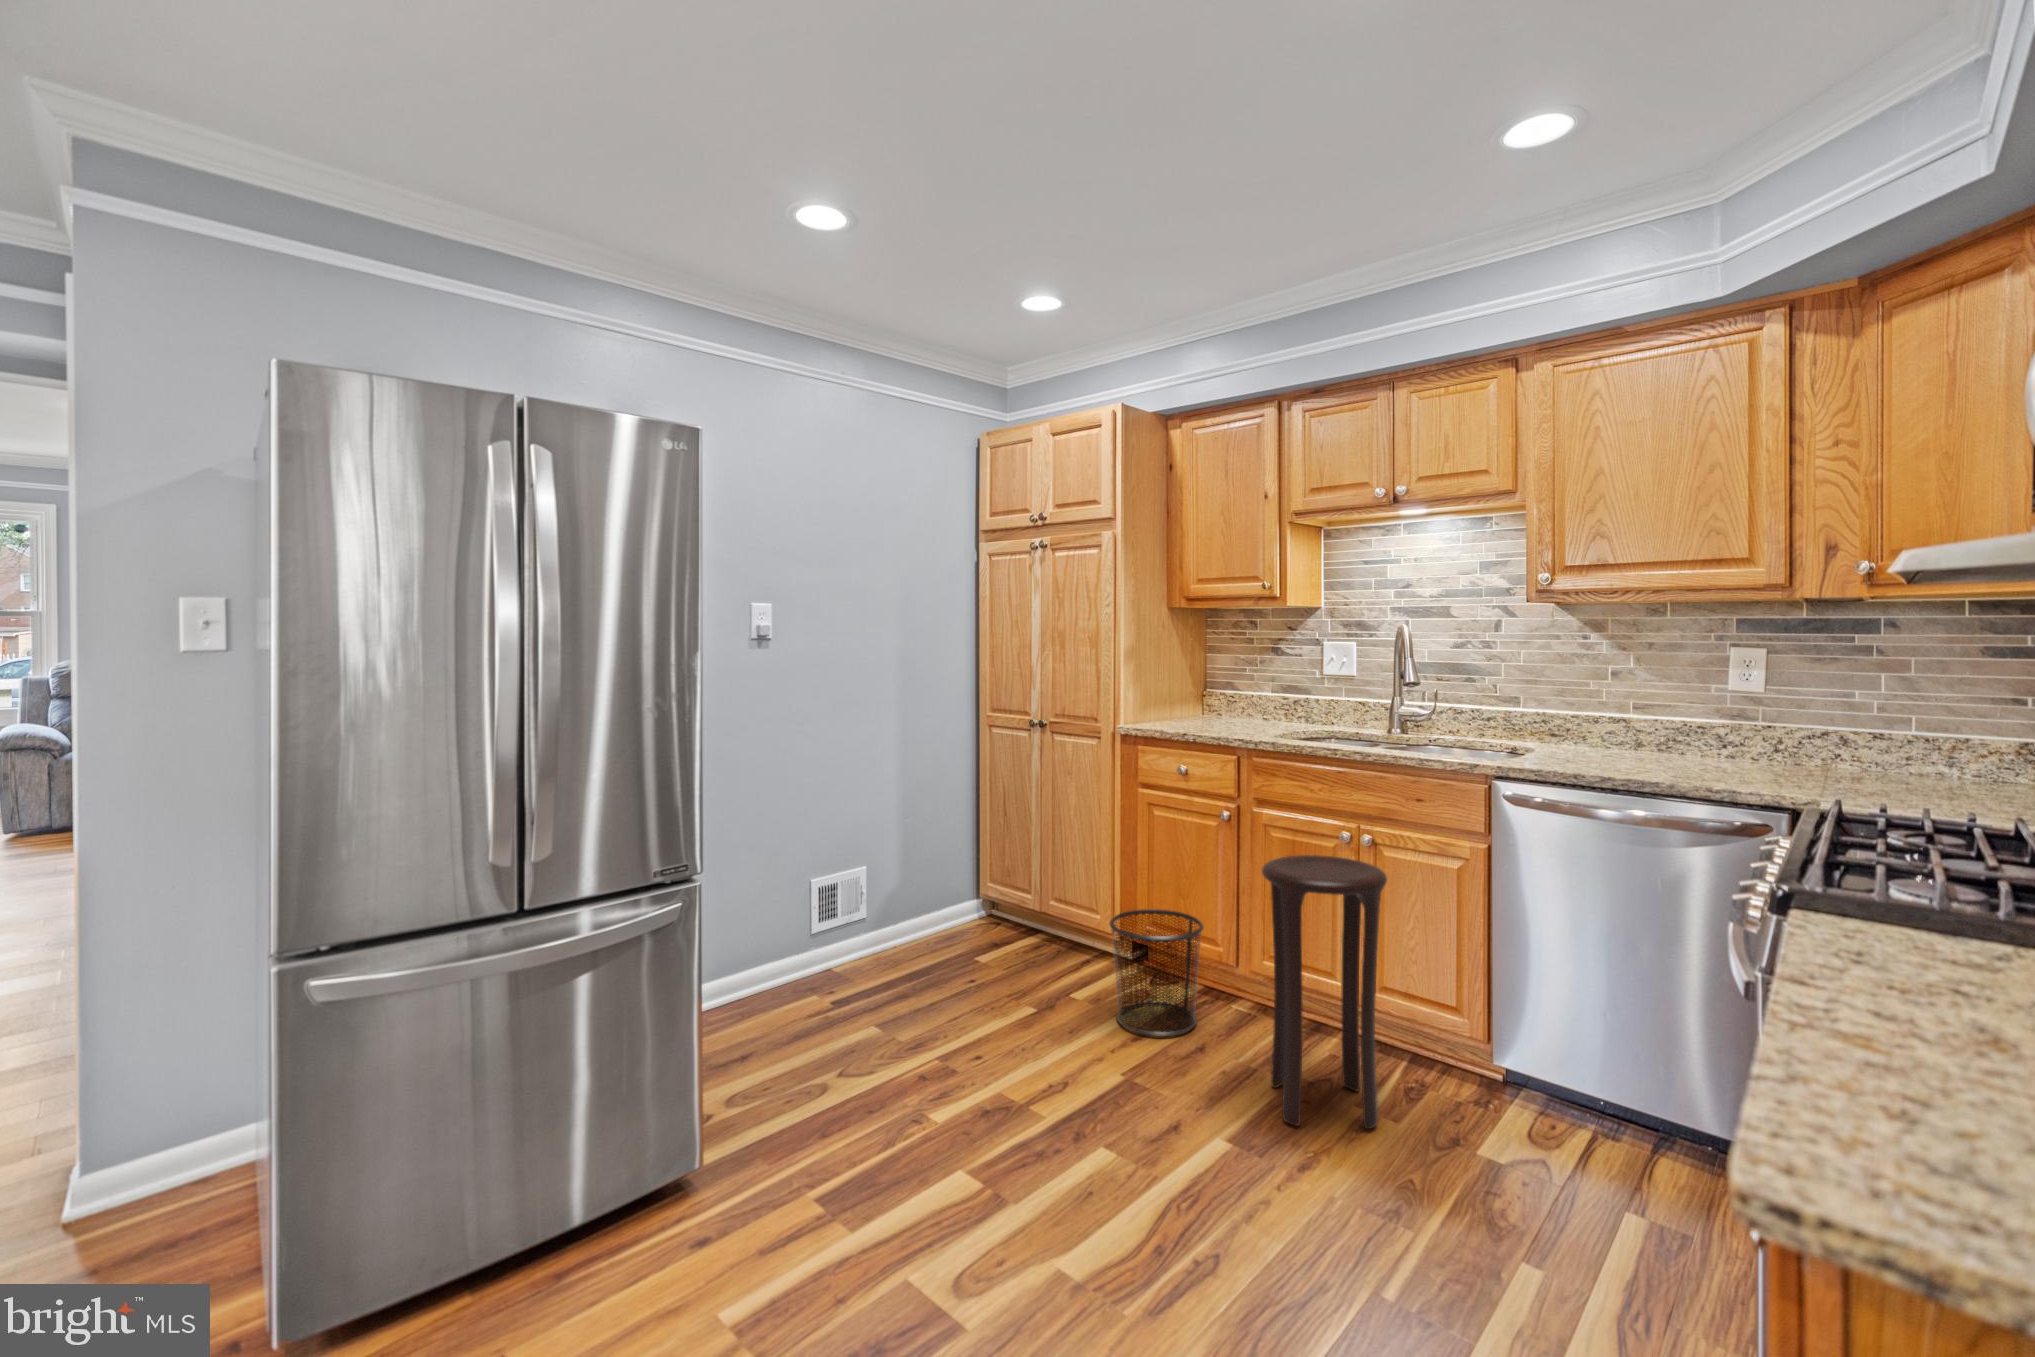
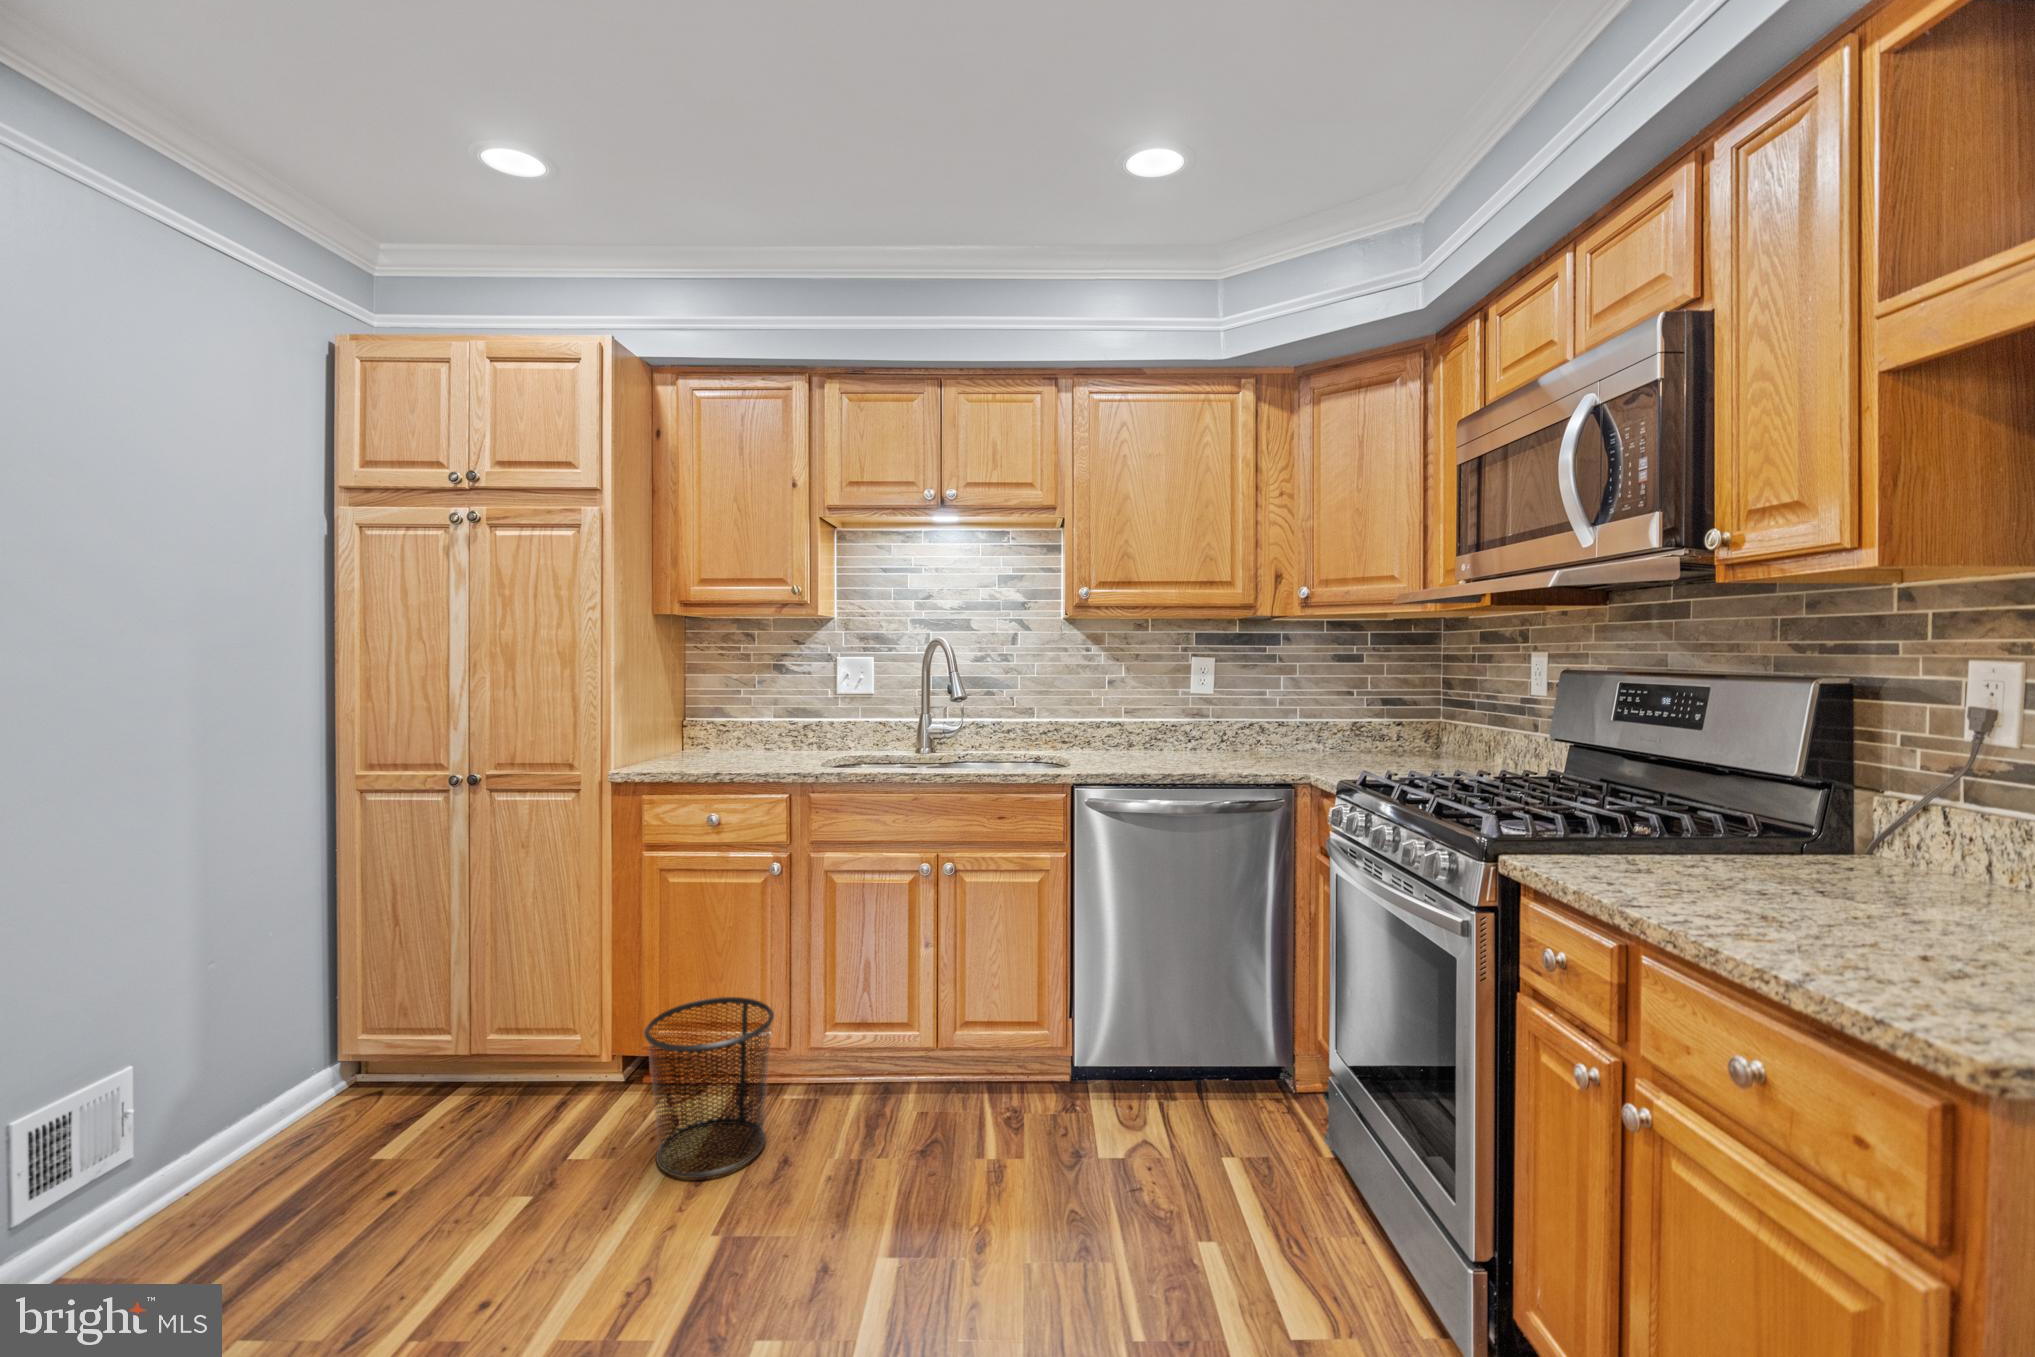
stool: present [1262,855,1387,1129] -> none [891,893,1028,1224]

